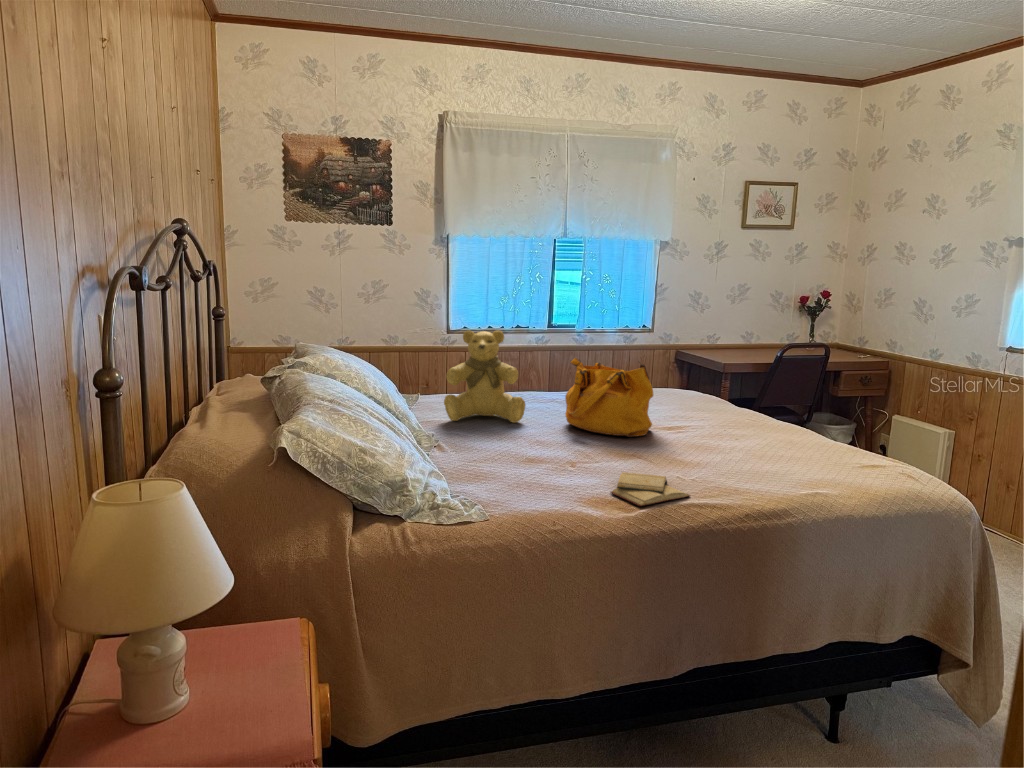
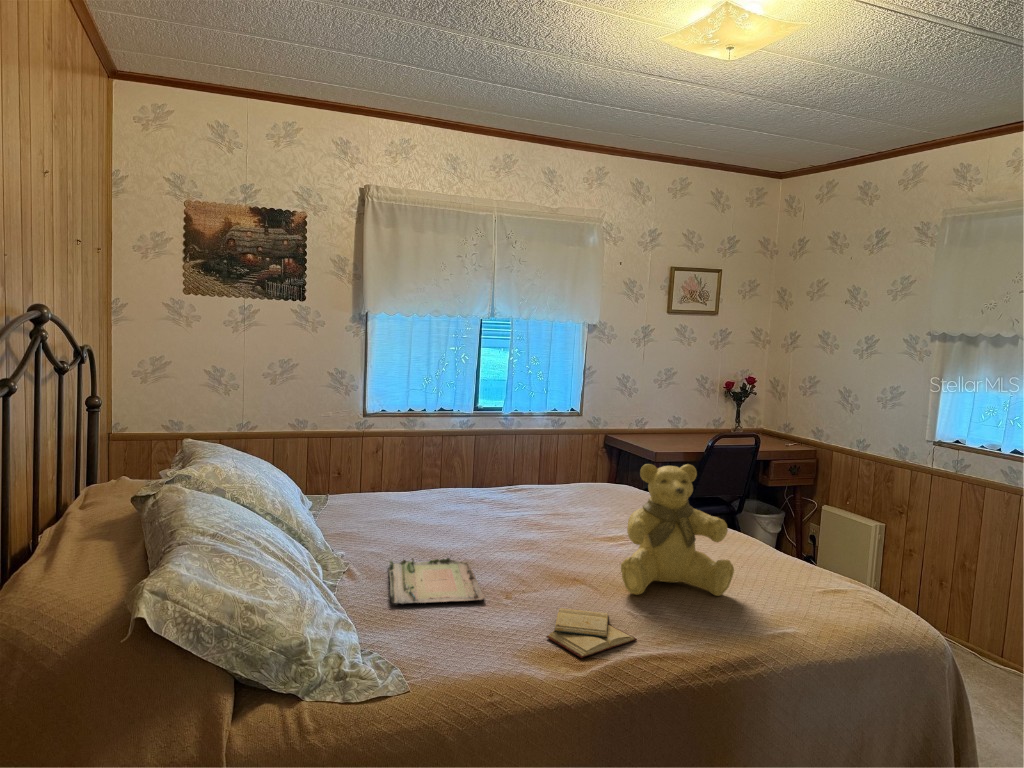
teddy bear: present [444,330,525,423] -> present [621,464,734,596]
handbag: present [565,358,653,437] -> none [493,460,589,552]
tray: none [473,433,558,470] -> present [389,558,485,605]

